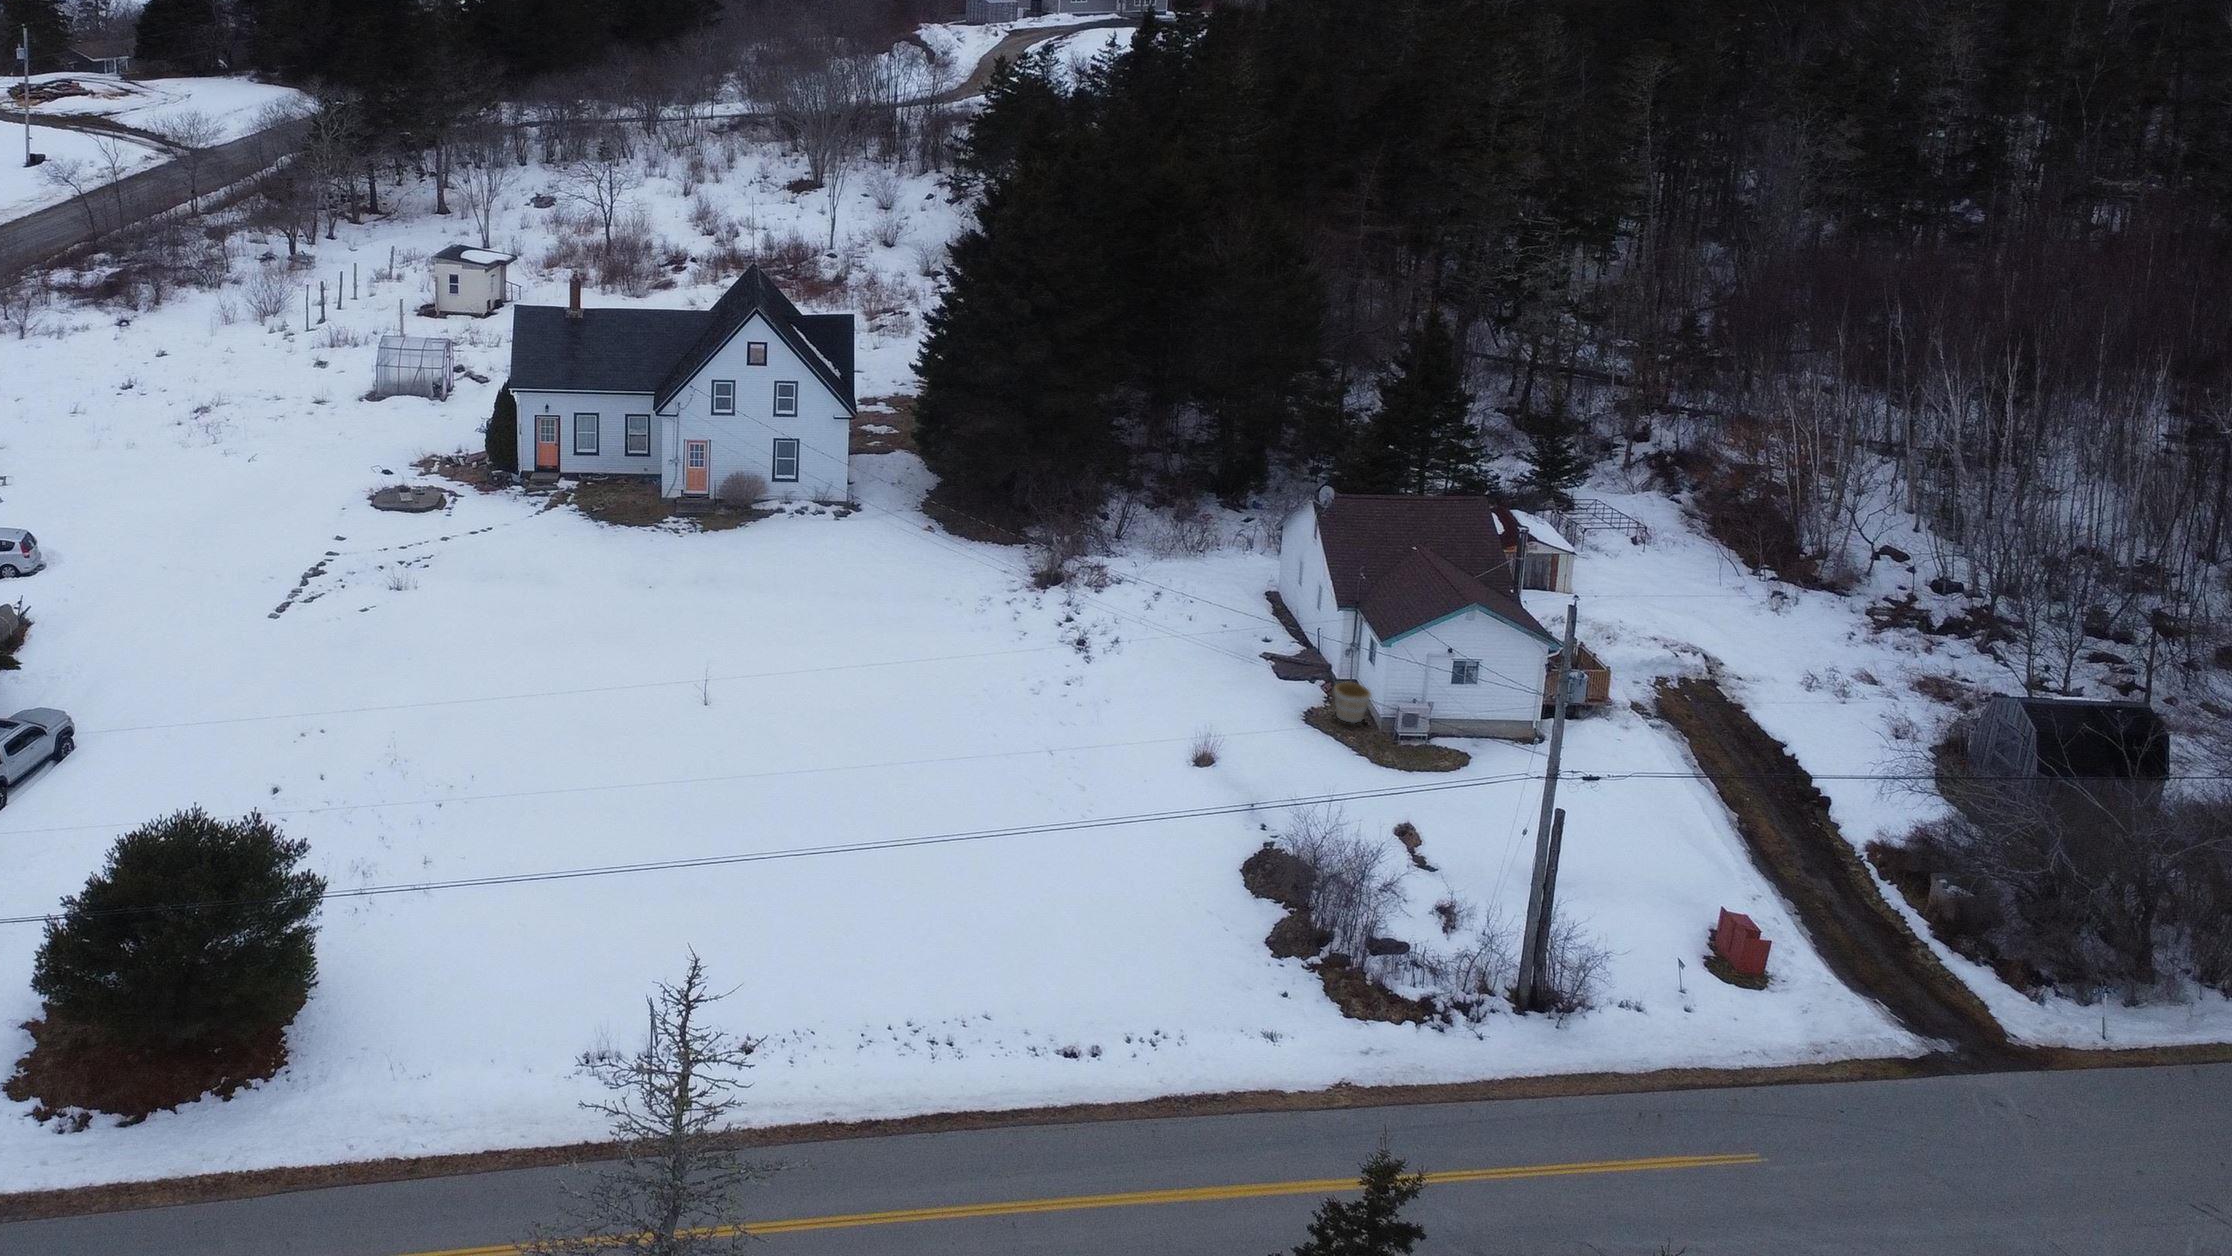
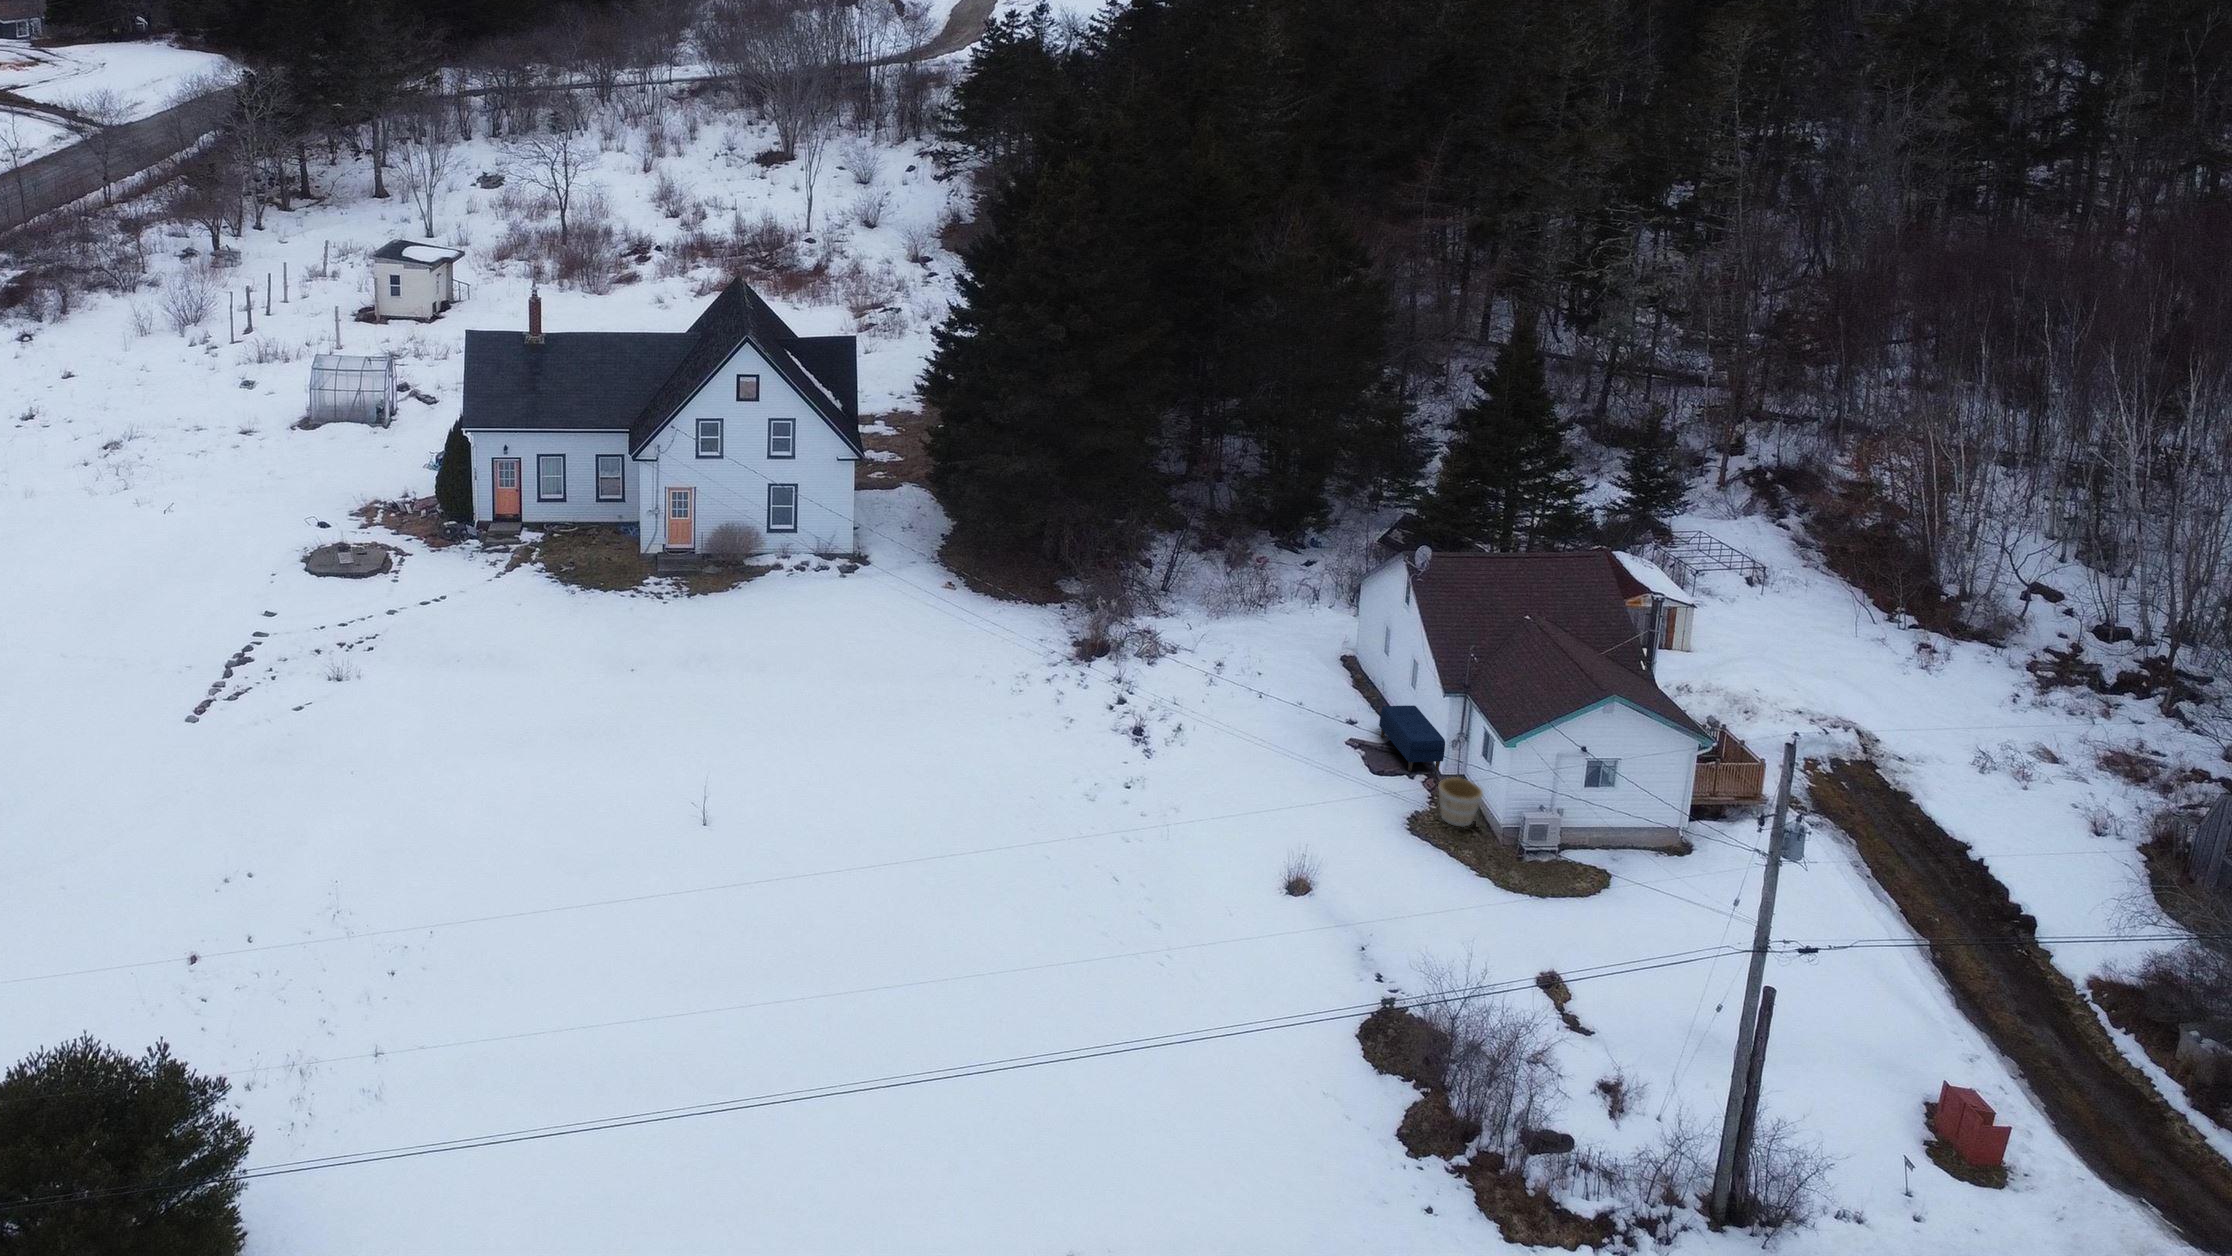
bench: none [1292,628,1345,681] -> present [1379,705,1445,771]

